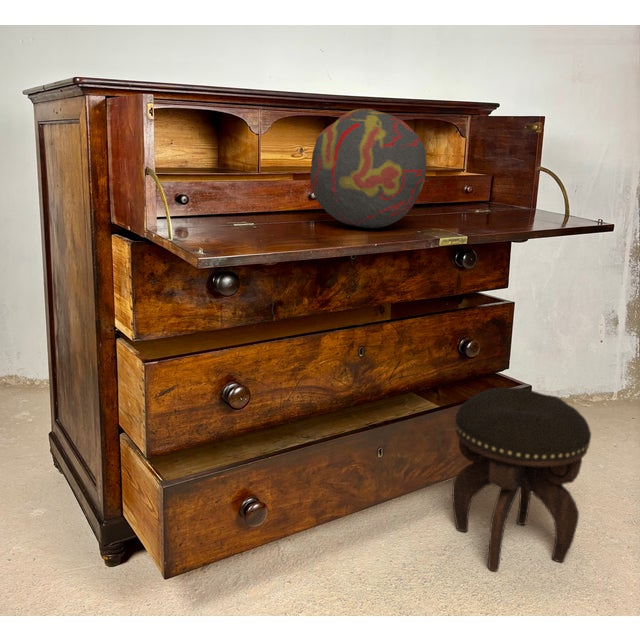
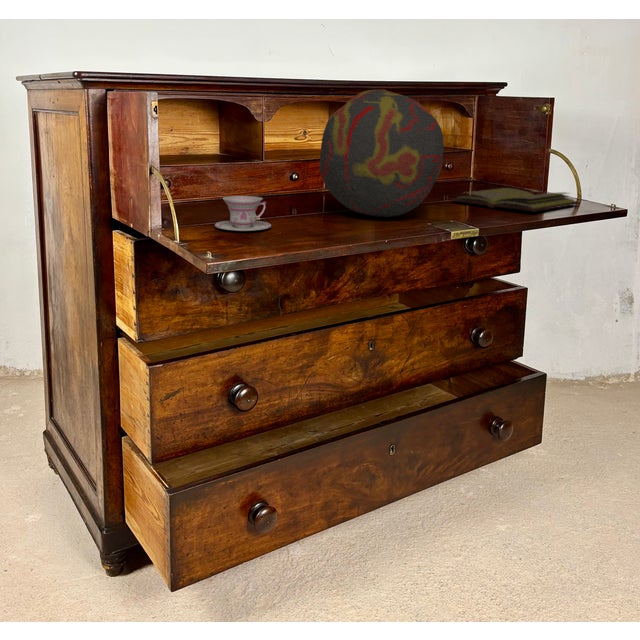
diary: none [438,204,562,225] -> present [451,188,580,211]
teacup: none [209,206,262,237] -> present [215,196,271,231]
footstool: present [453,388,591,571] -> none [466,379,612,570]

